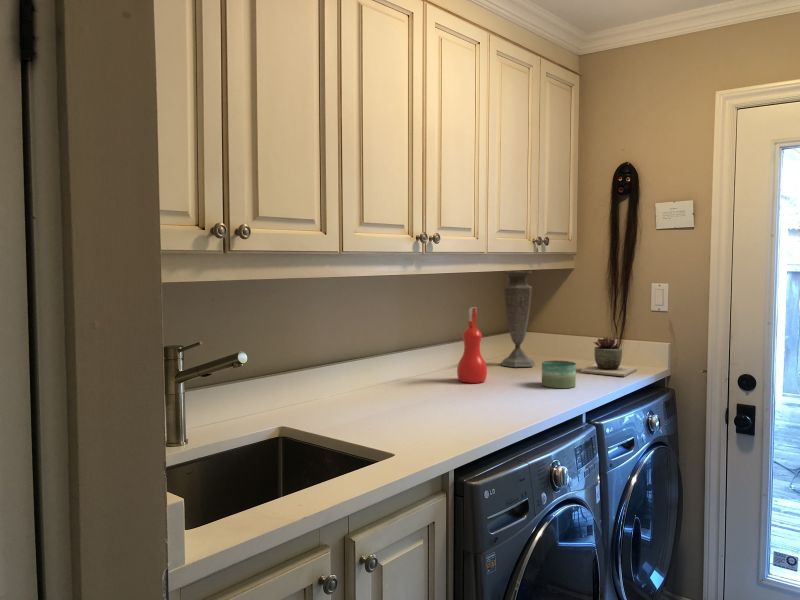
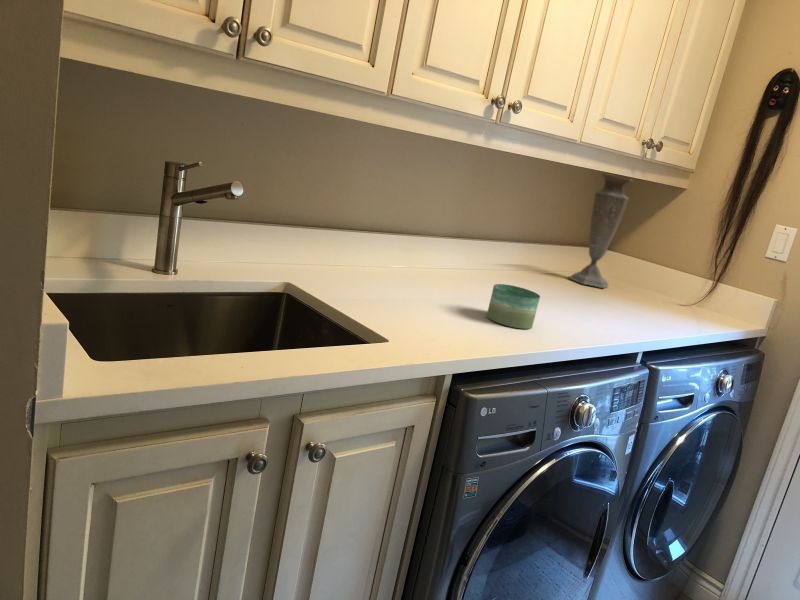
spray bottle: present [457,307,487,383] -> none [512,203,552,290]
succulent plant: present [581,337,637,376] -> none [657,274,728,324]
candle: present [542,361,576,388] -> present [487,284,540,329]

